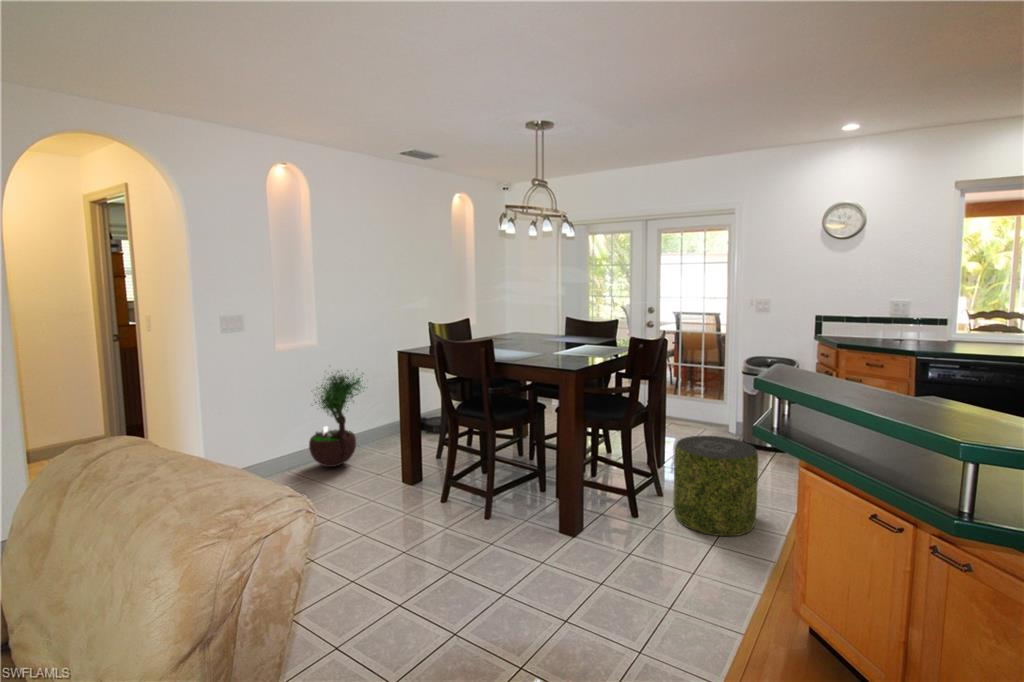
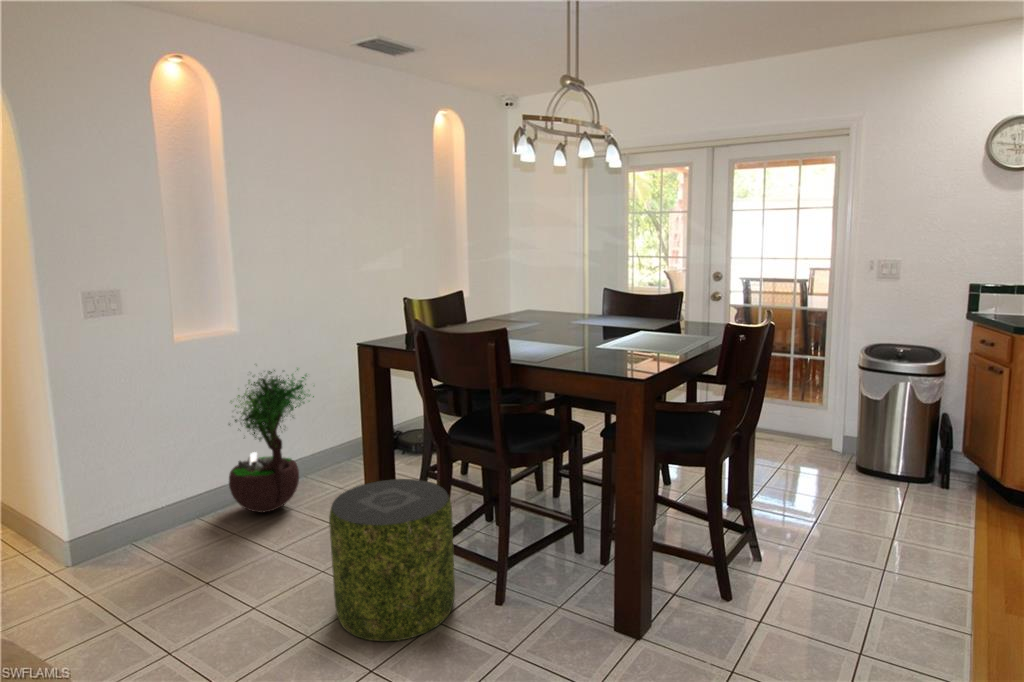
pouf: present [673,436,758,536] -> present [329,479,455,641]

